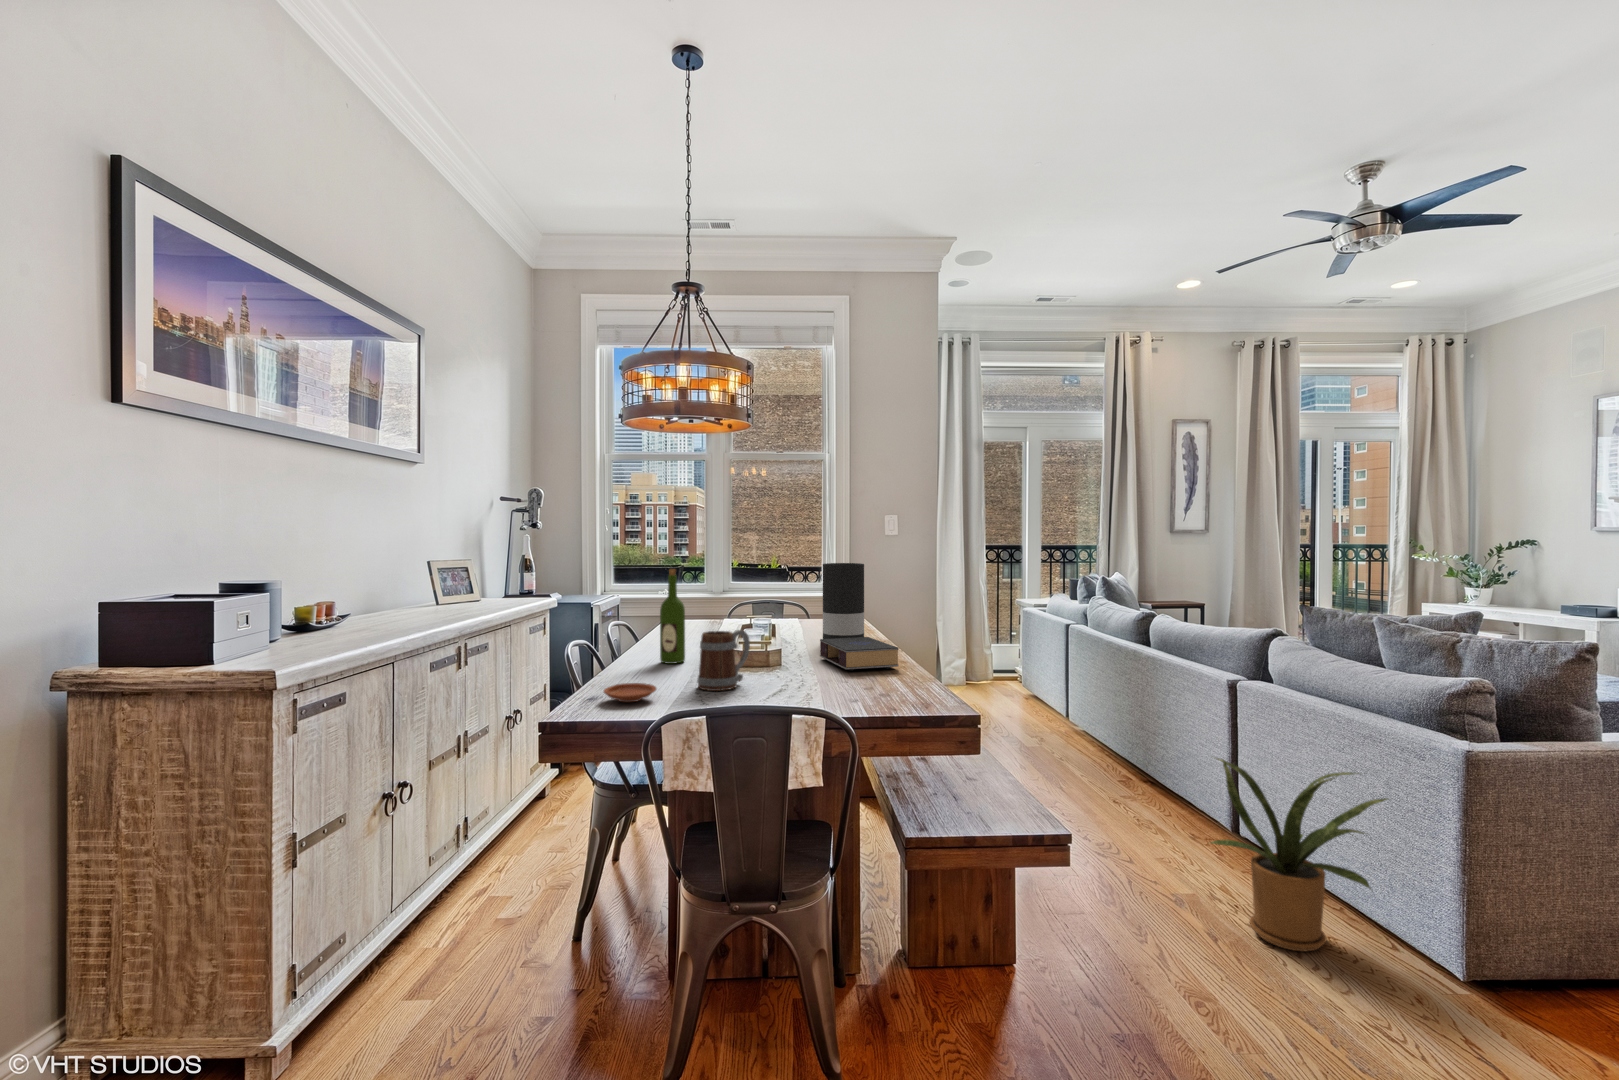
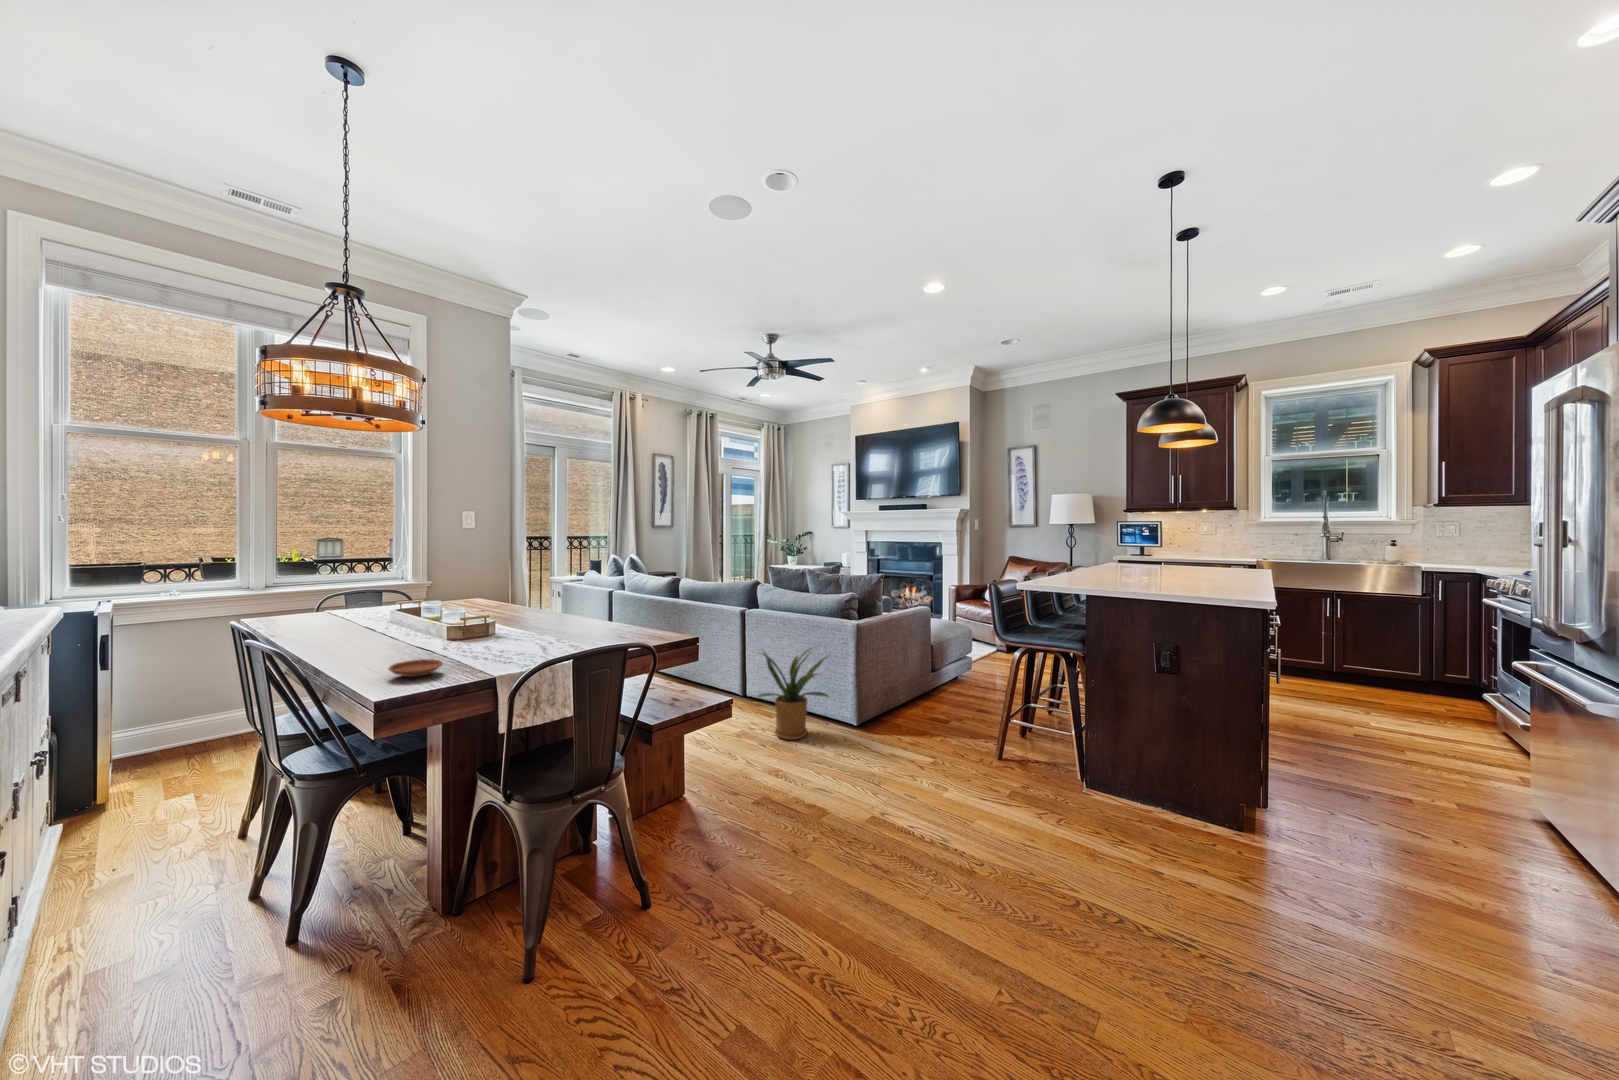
vase: present [823,563,864,639] -> none [491,551,528,617]
wine bottle: present [660,569,685,664] -> none [365,560,393,646]
mug: present [697,630,750,691] -> none [456,607,496,658]
book: present [820,637,899,671] -> none [514,606,589,630]

